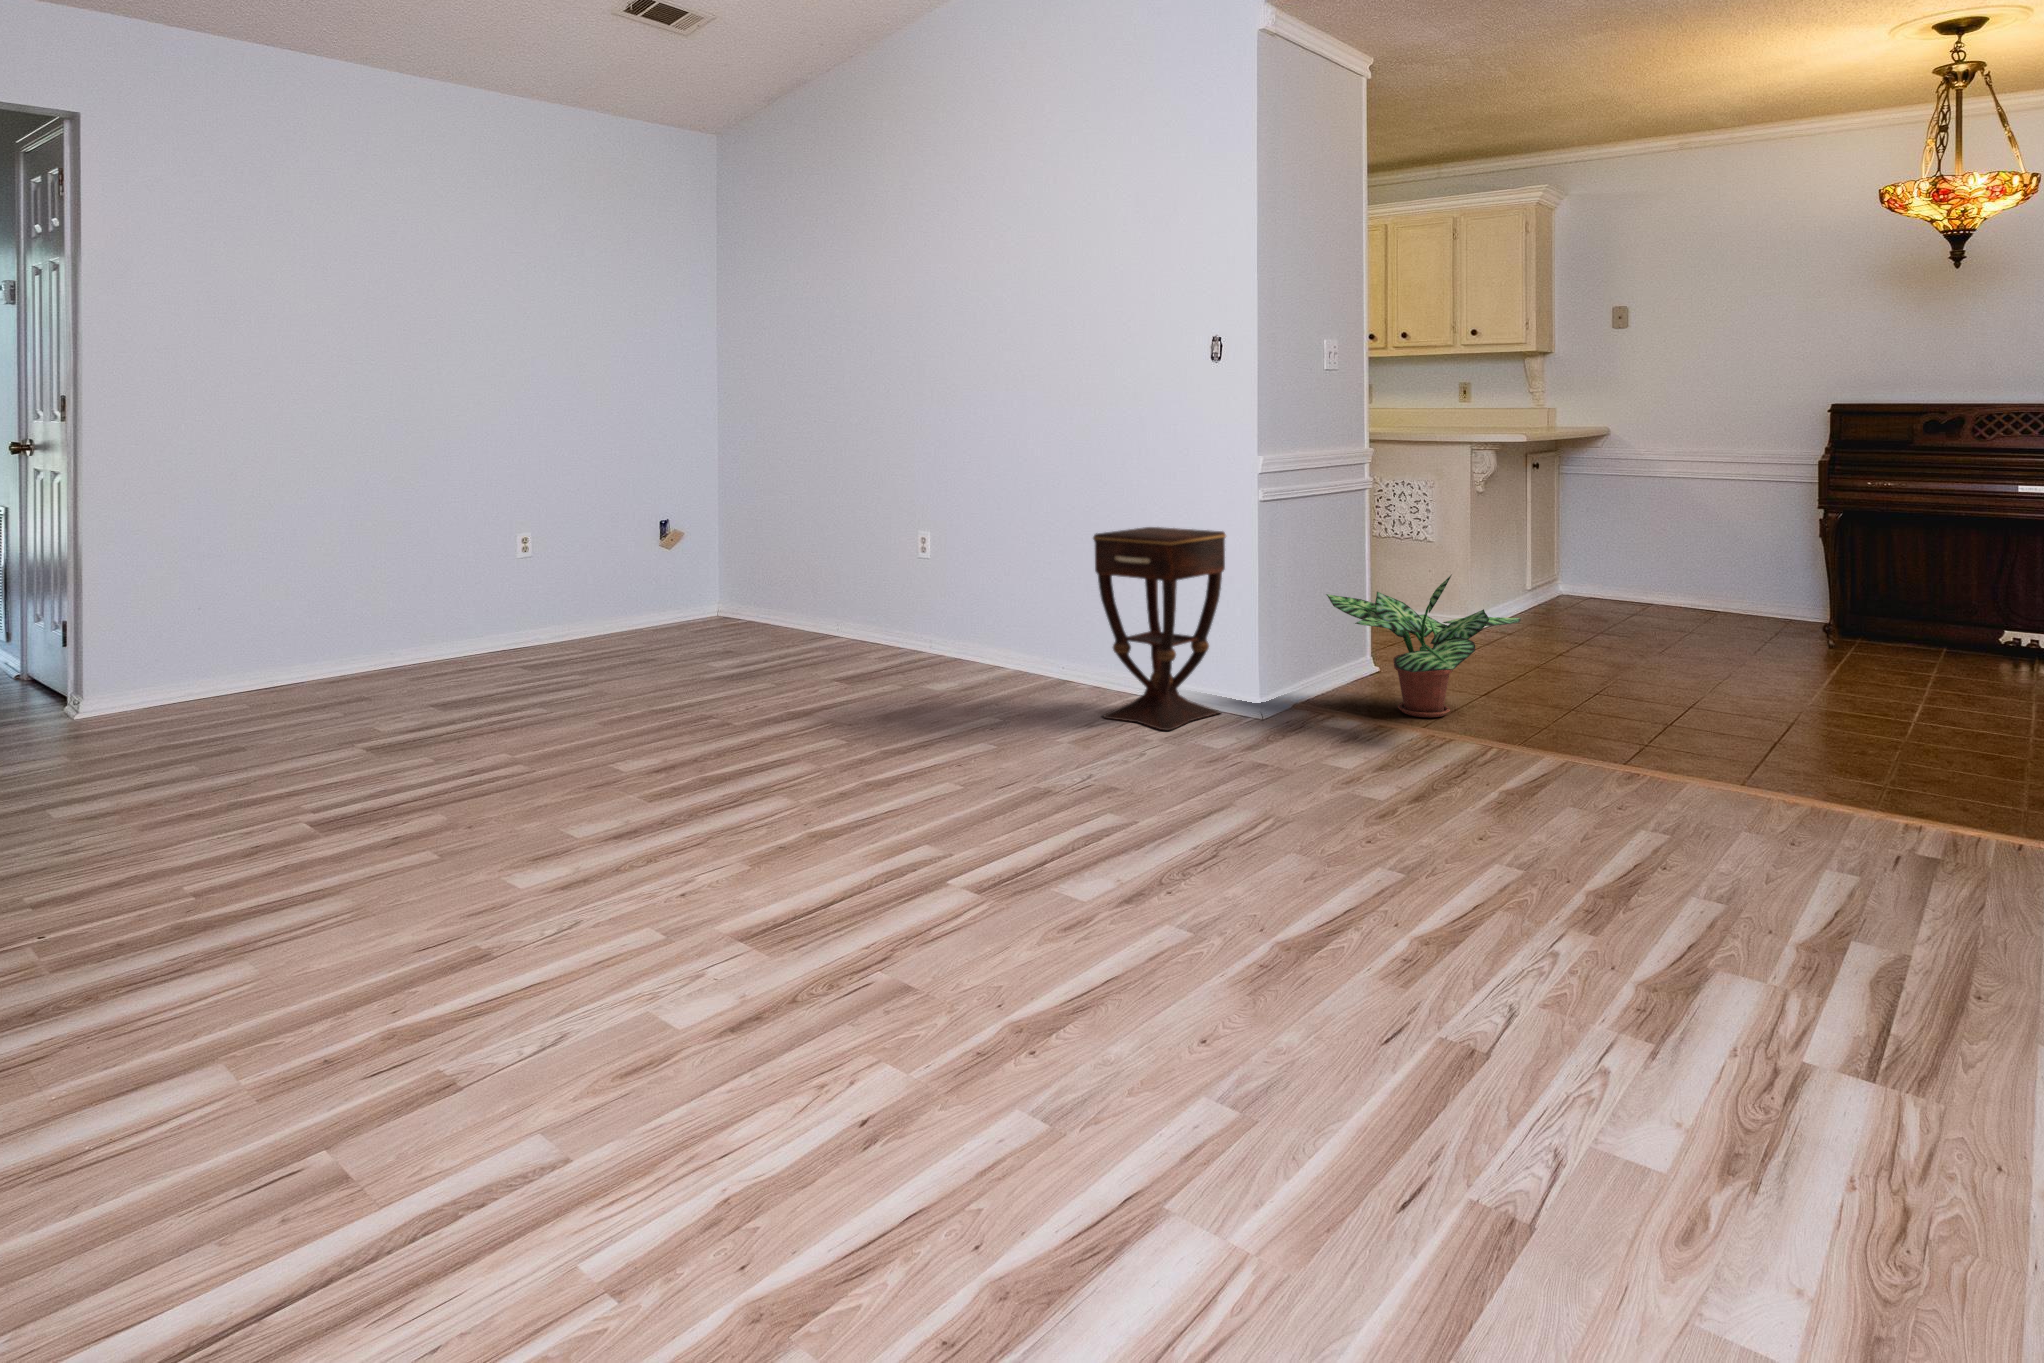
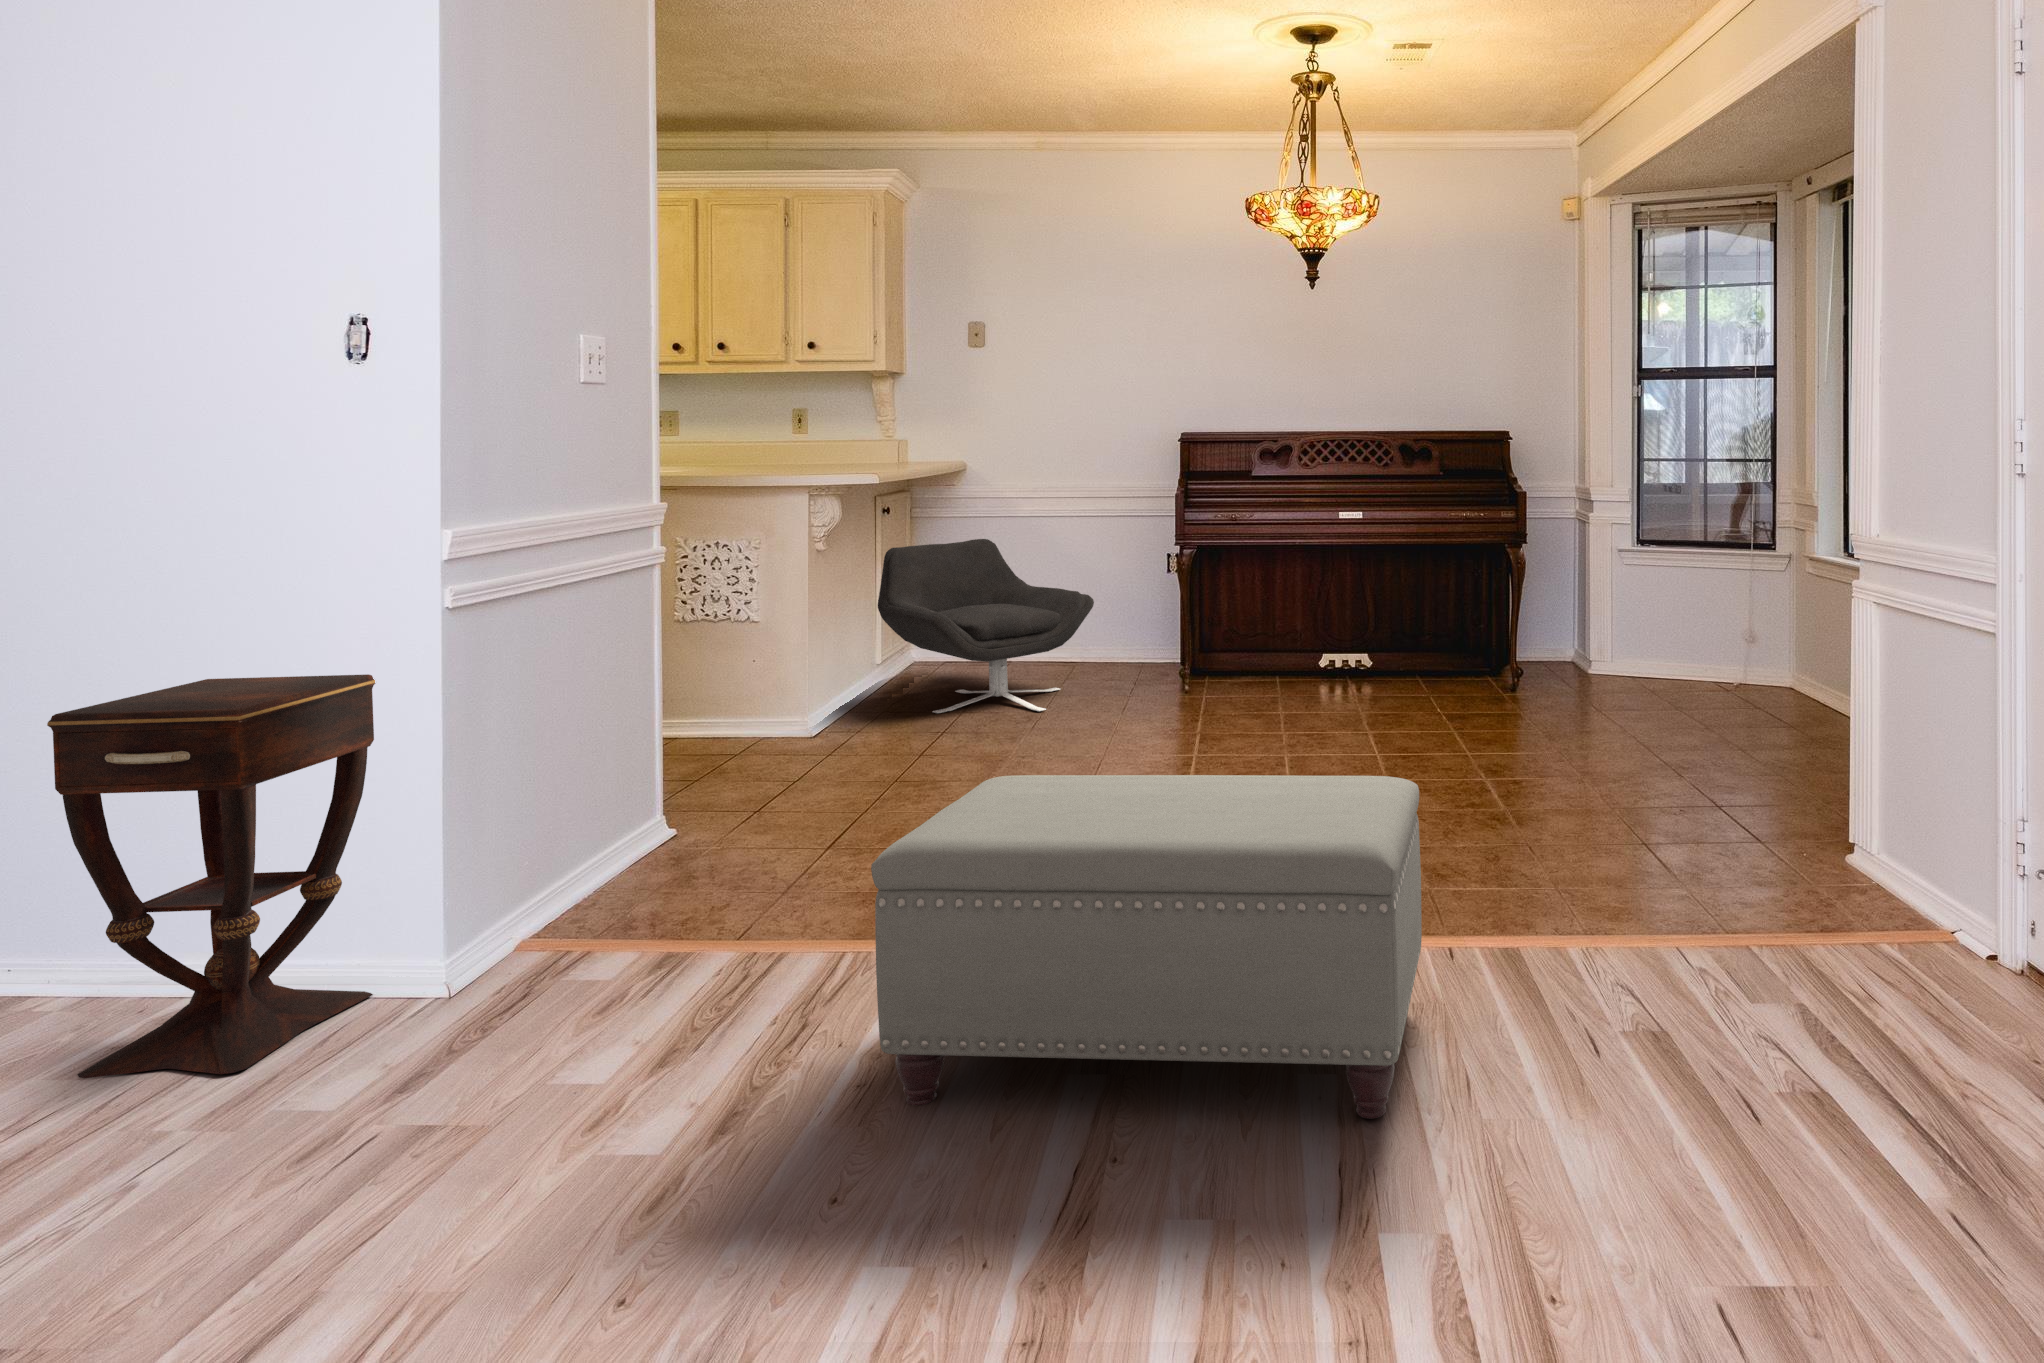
lounge chair: none [1522,493,1712,636] -> present [878,539,1094,713]
potted plant: present [1326,575,1521,717] -> none [579,691,882,915]
ottoman: none [1510,640,1992,933] -> present [871,775,1422,1119]

